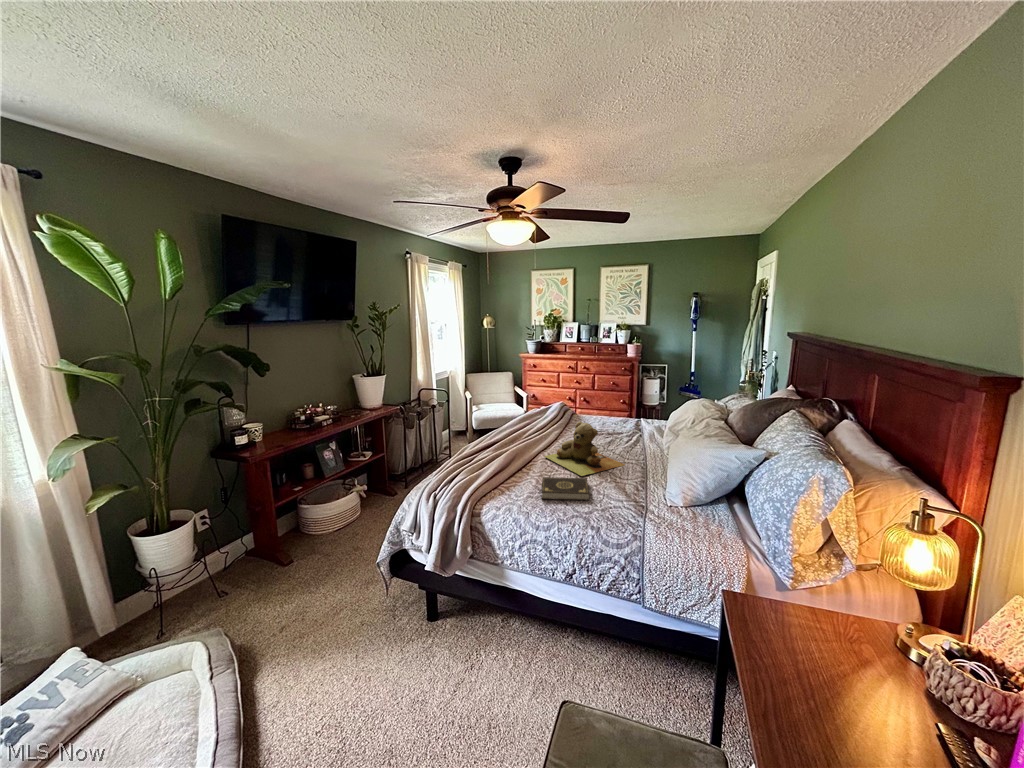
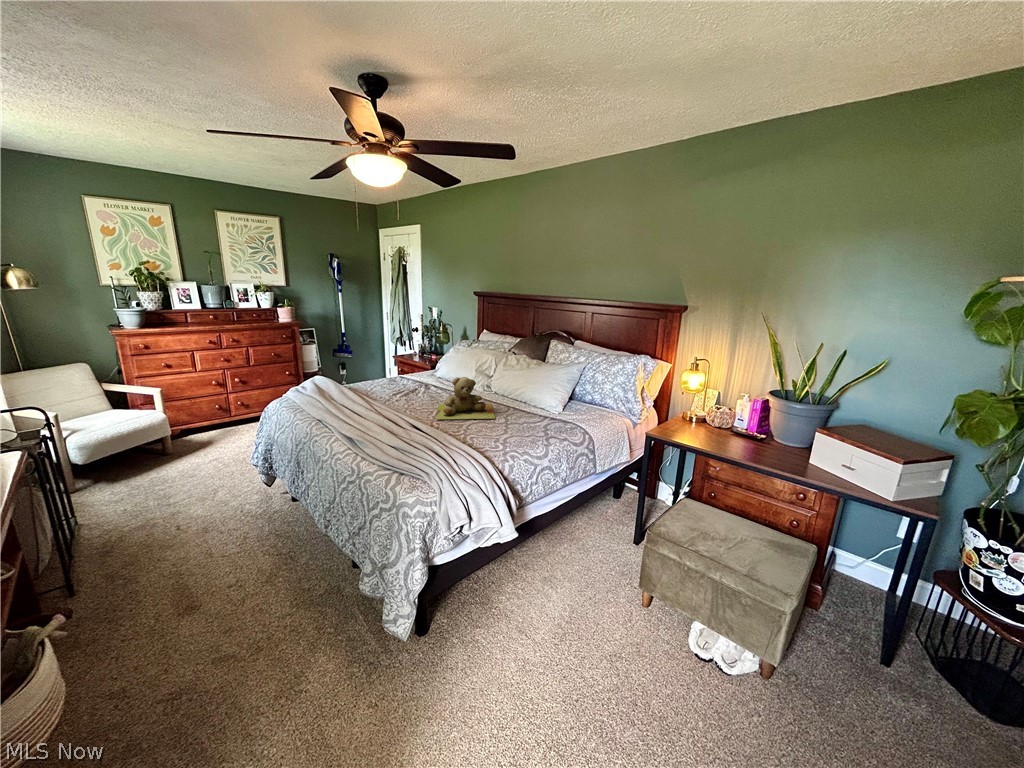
book: present [541,477,590,501] -> none [490,416,536,439]

